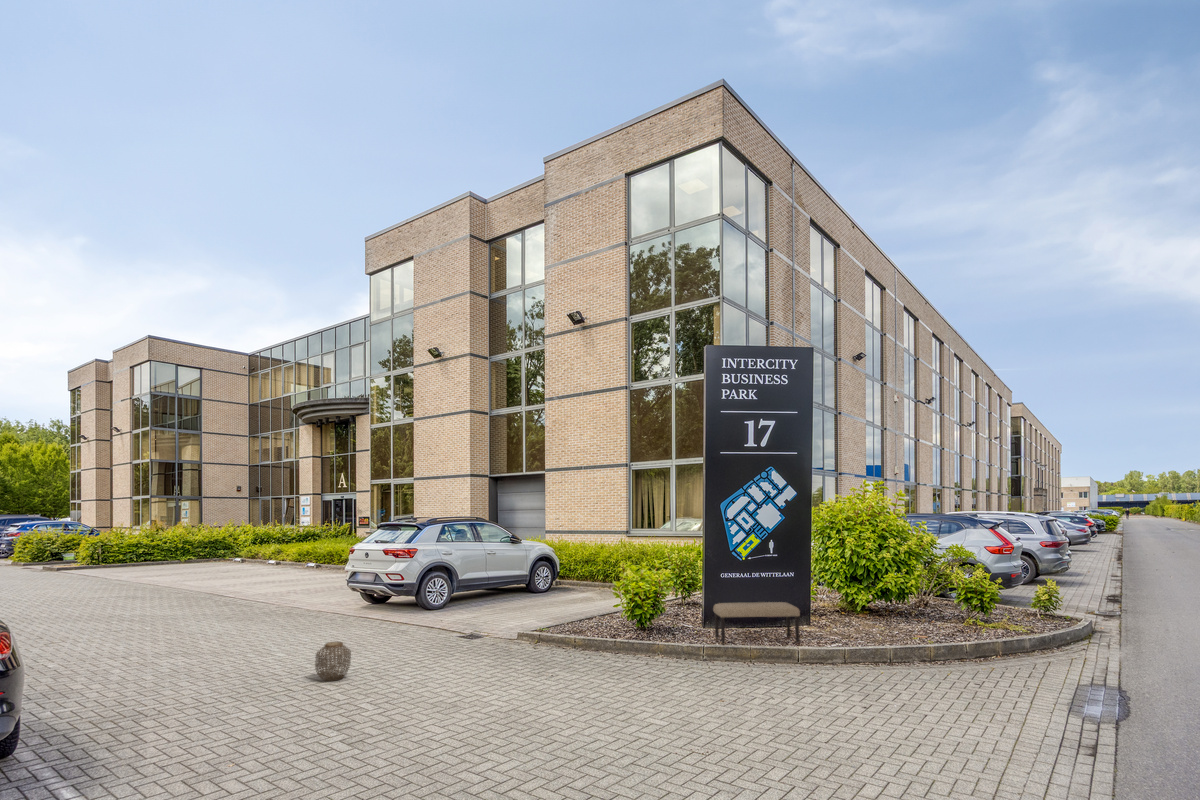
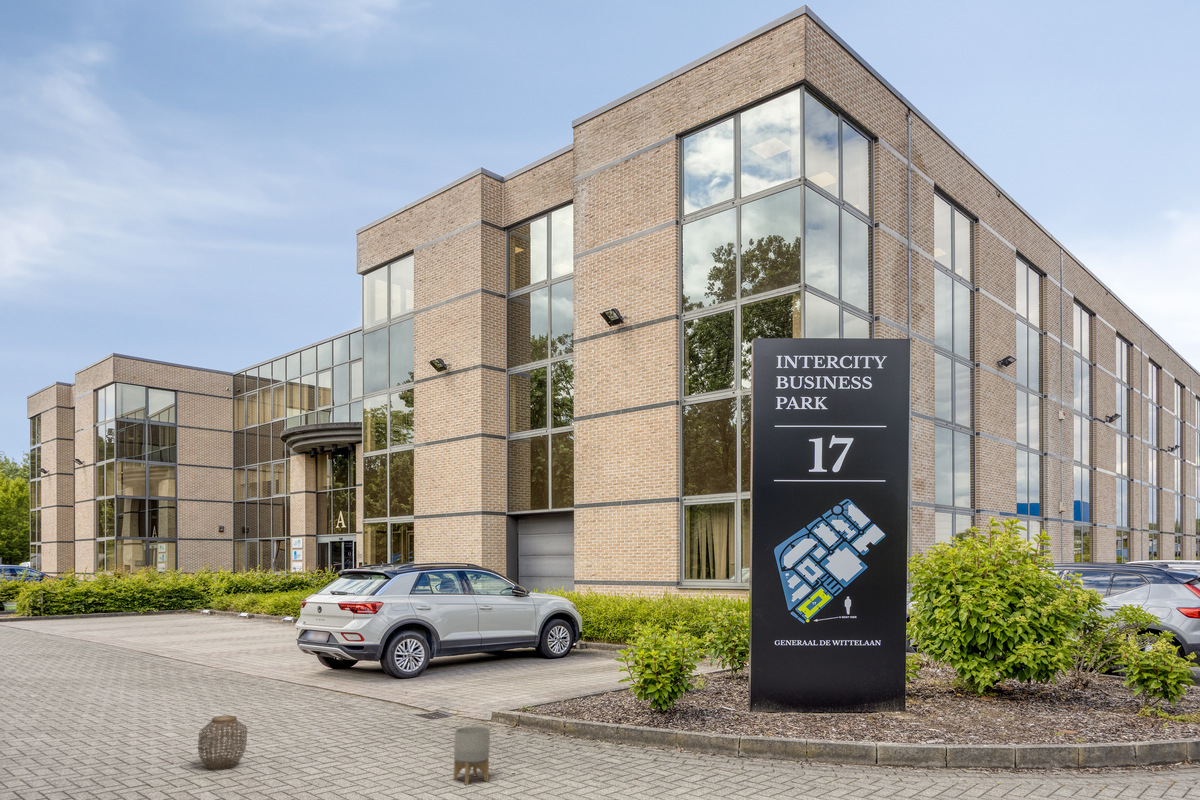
bench: present [714,602,800,644] -> none [765,679,887,740]
planter: none [510,644,535,686] -> present [454,726,490,785]

